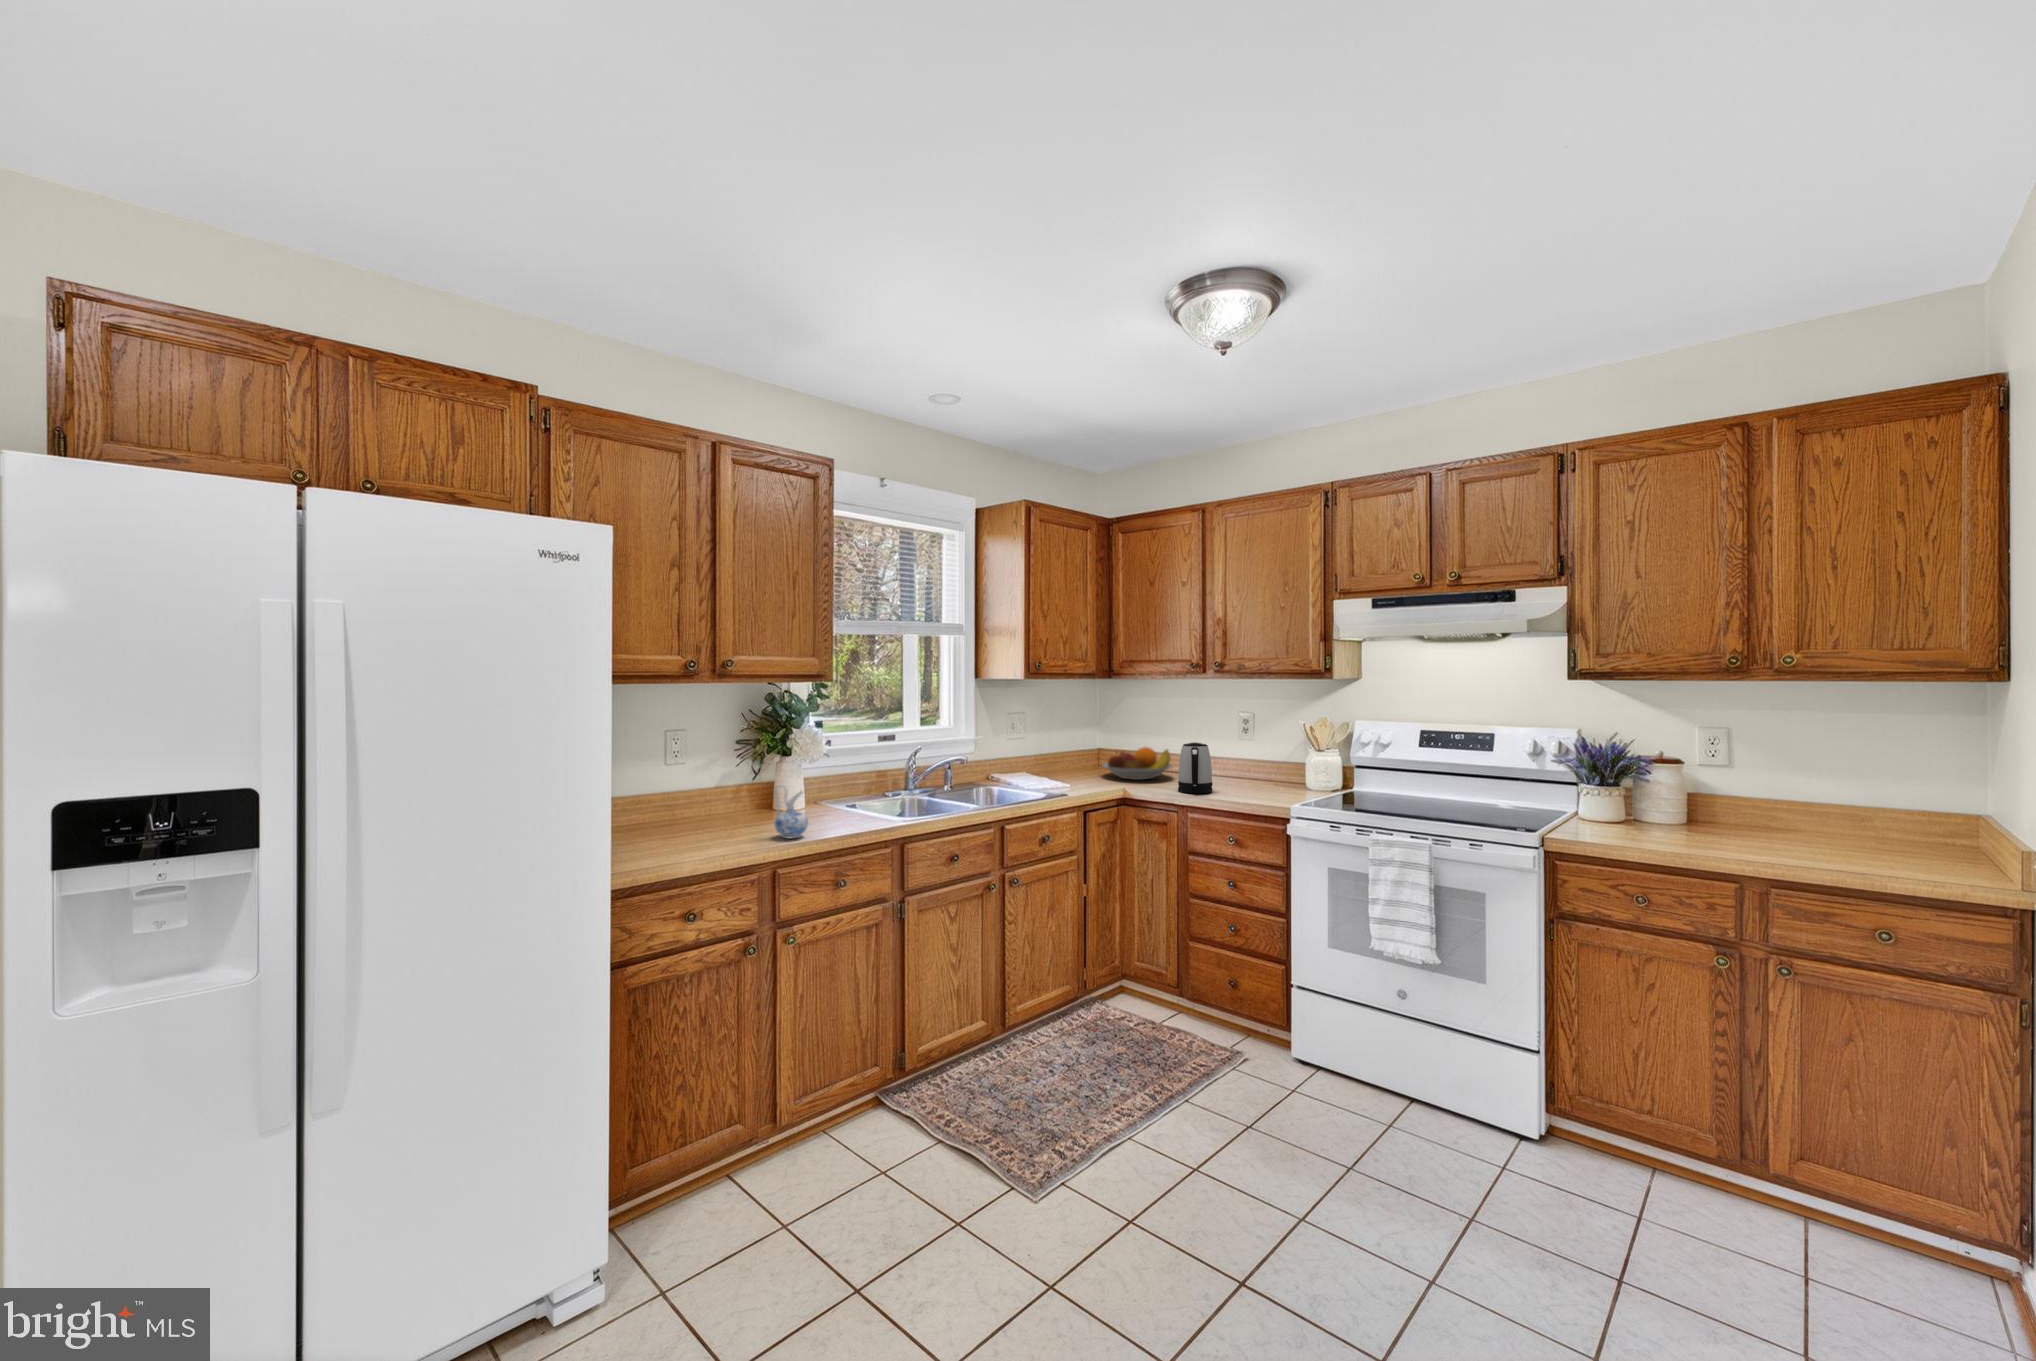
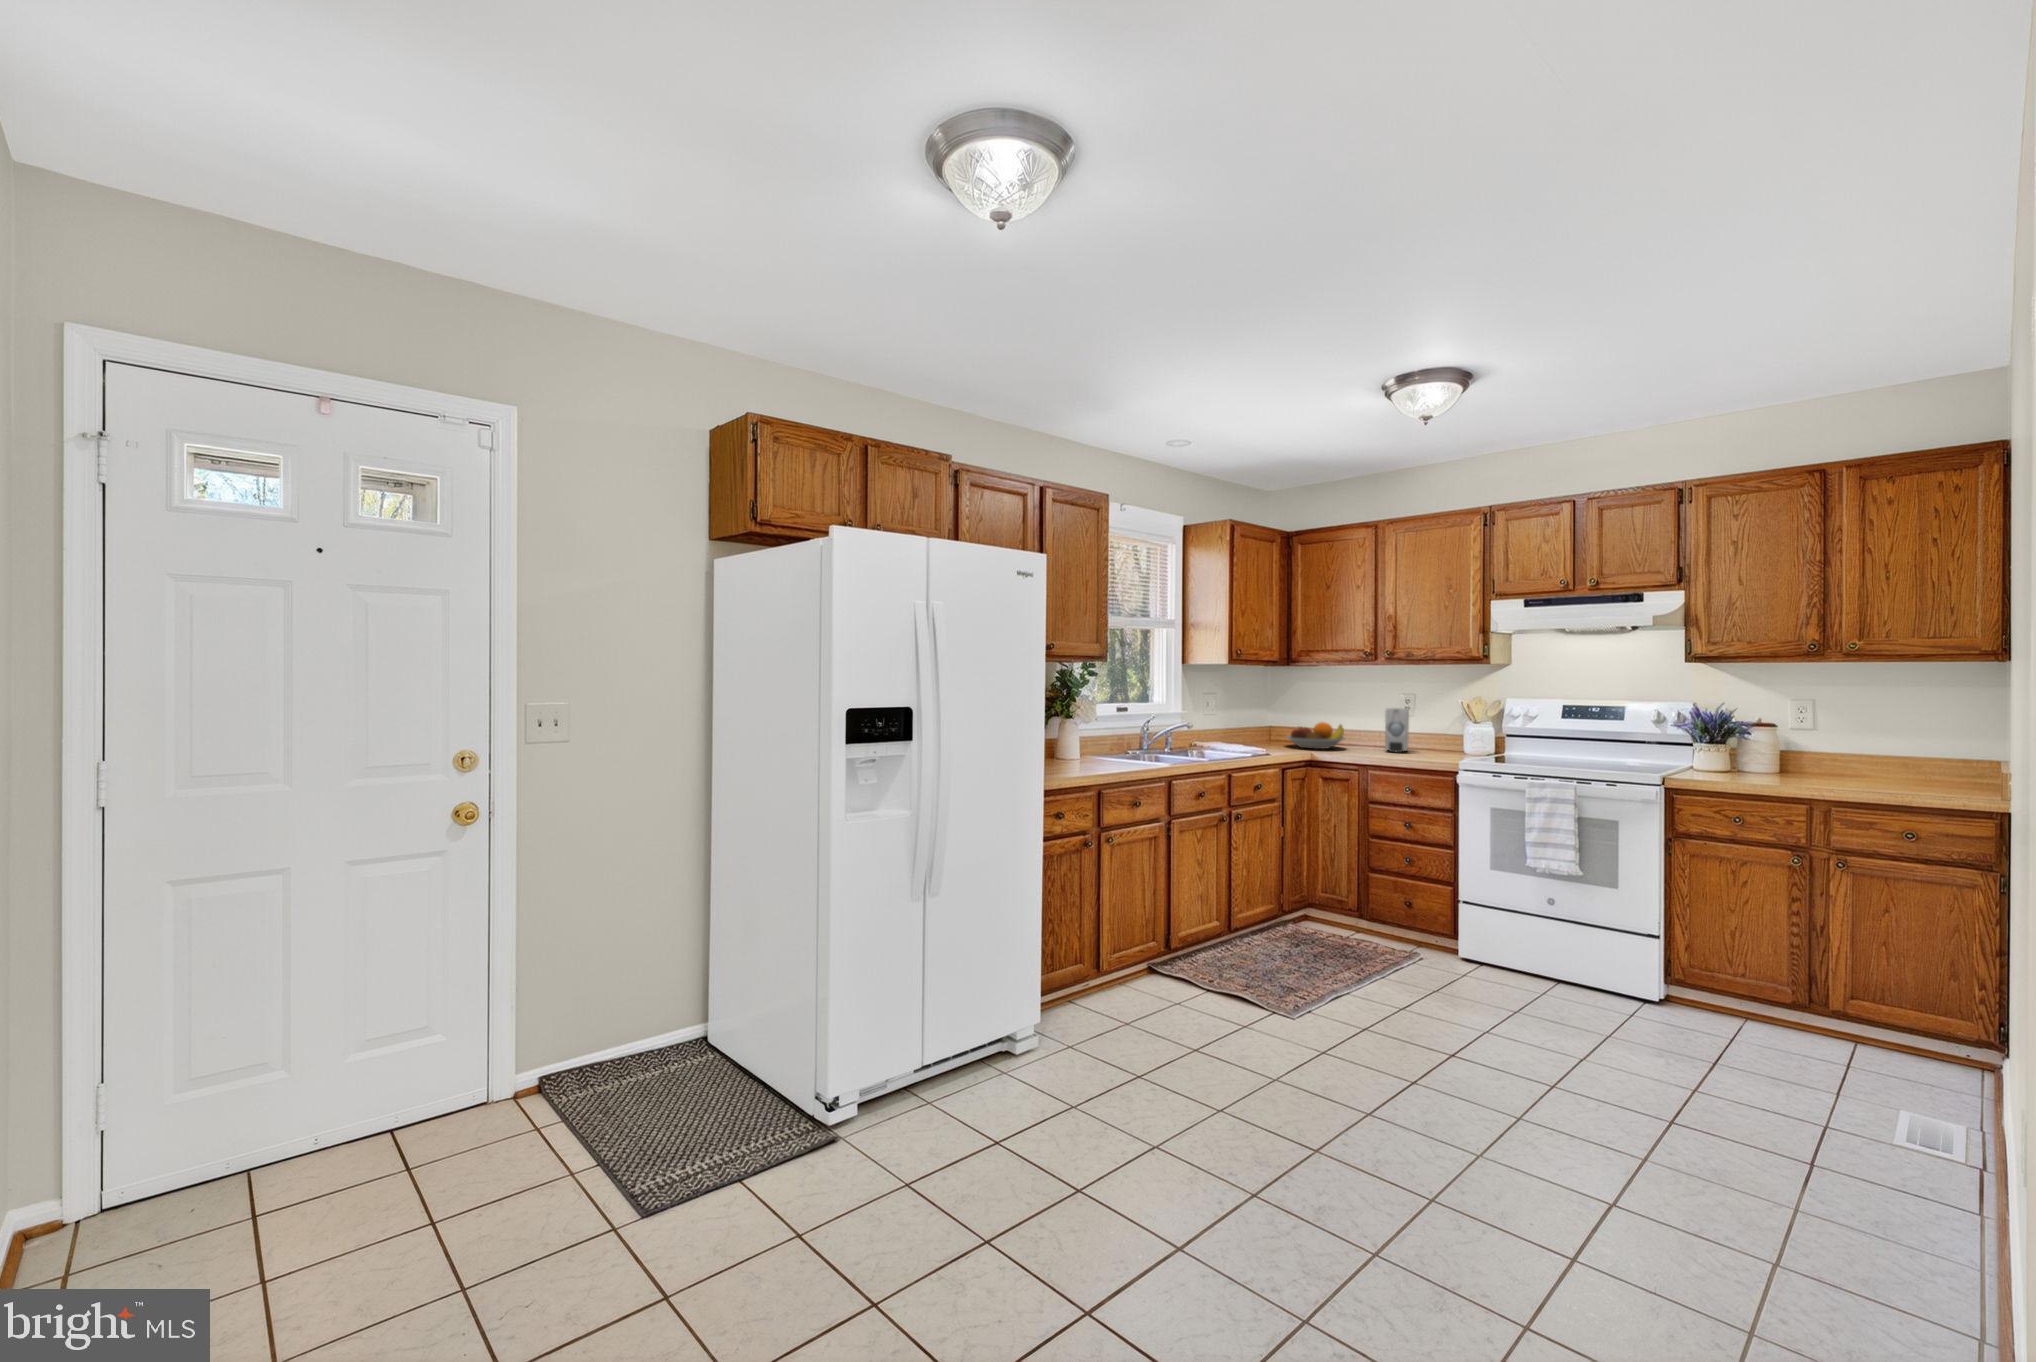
soap dispenser: none [1216,730,1245,784] -> present [1385,708,1409,753]
kettle: present [1178,742,1212,793] -> none [1356,716,1385,757]
ceramic pitcher: present [774,784,808,838] -> none [1075,733,1099,772]

